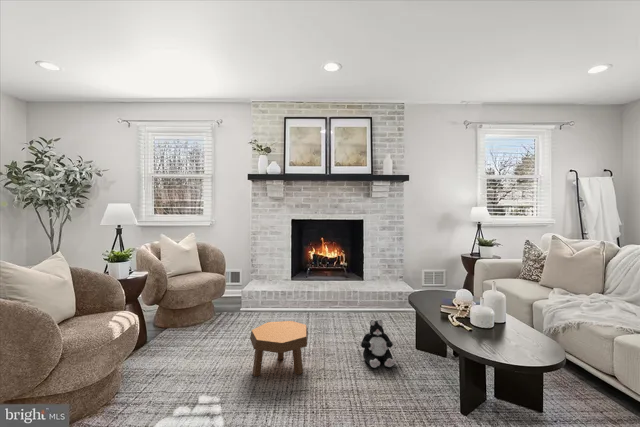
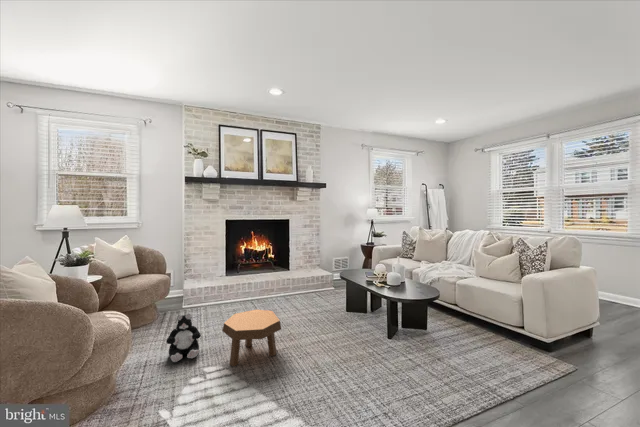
plush toy: present [361,320,396,368] -> present [166,314,201,362]

